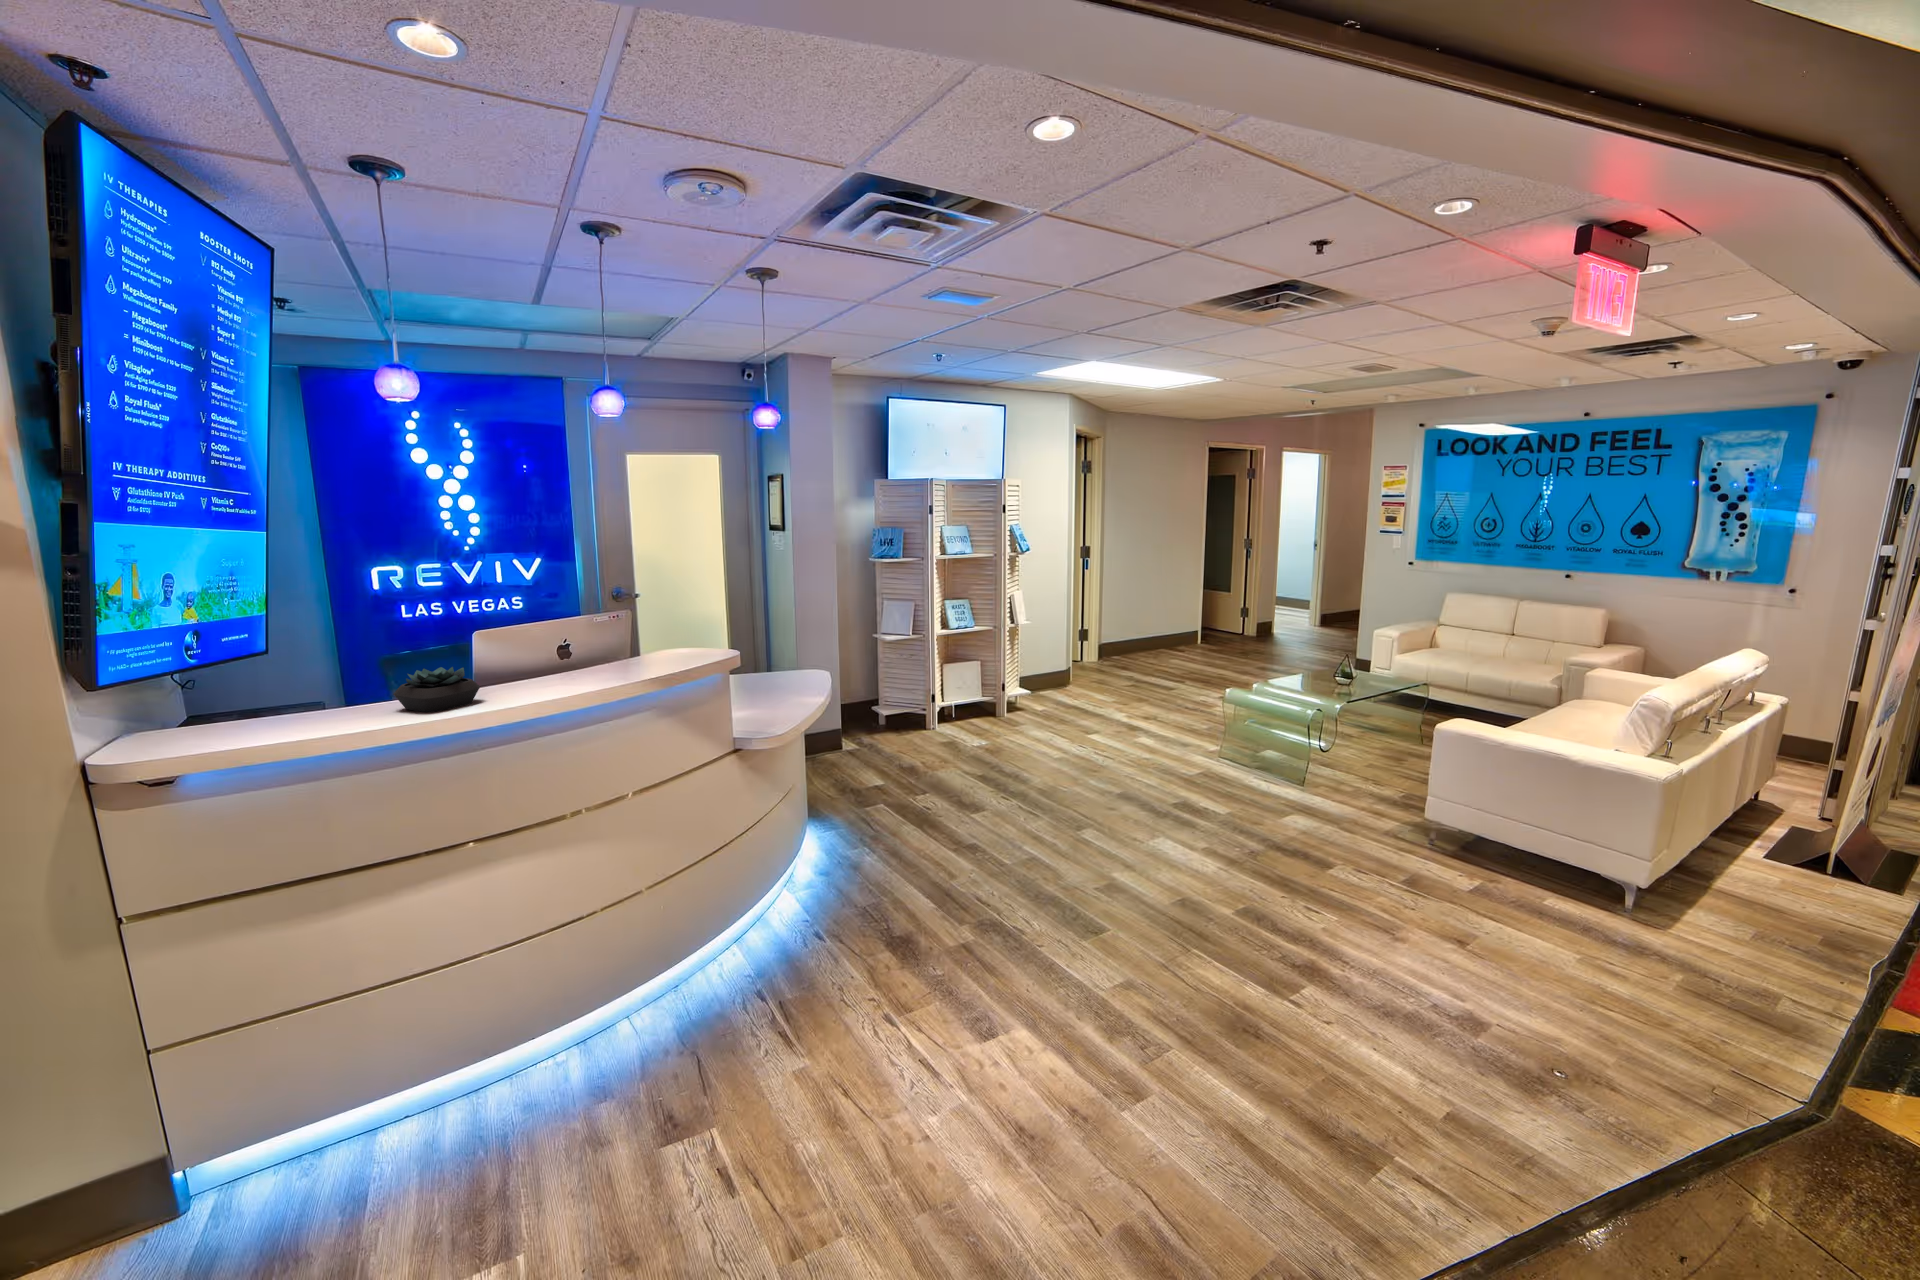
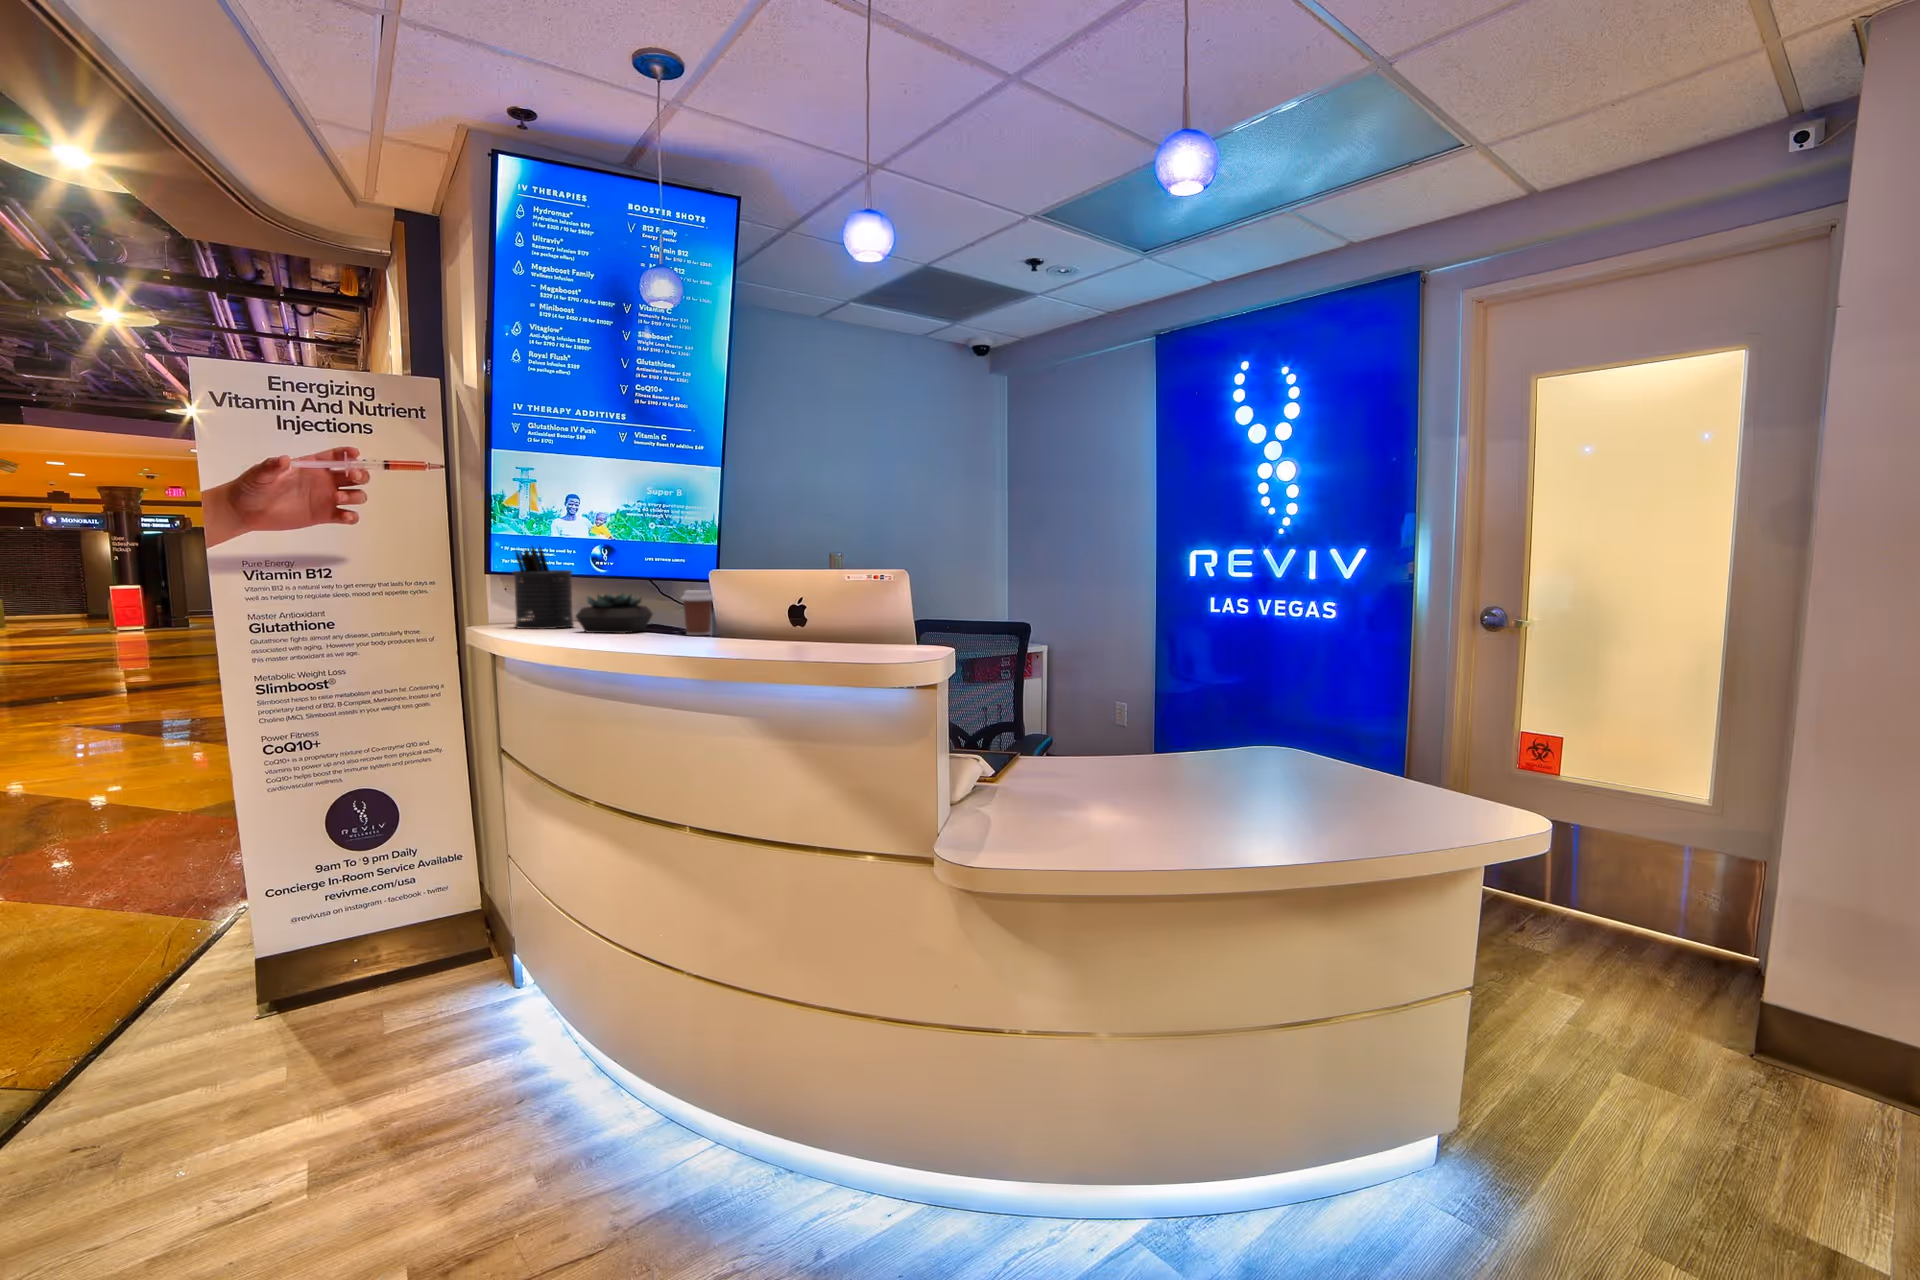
pen holder: none [251,636,342,736] -> present [513,547,574,629]
coffee cup: none [516,649,548,689] -> present [681,590,713,635]

